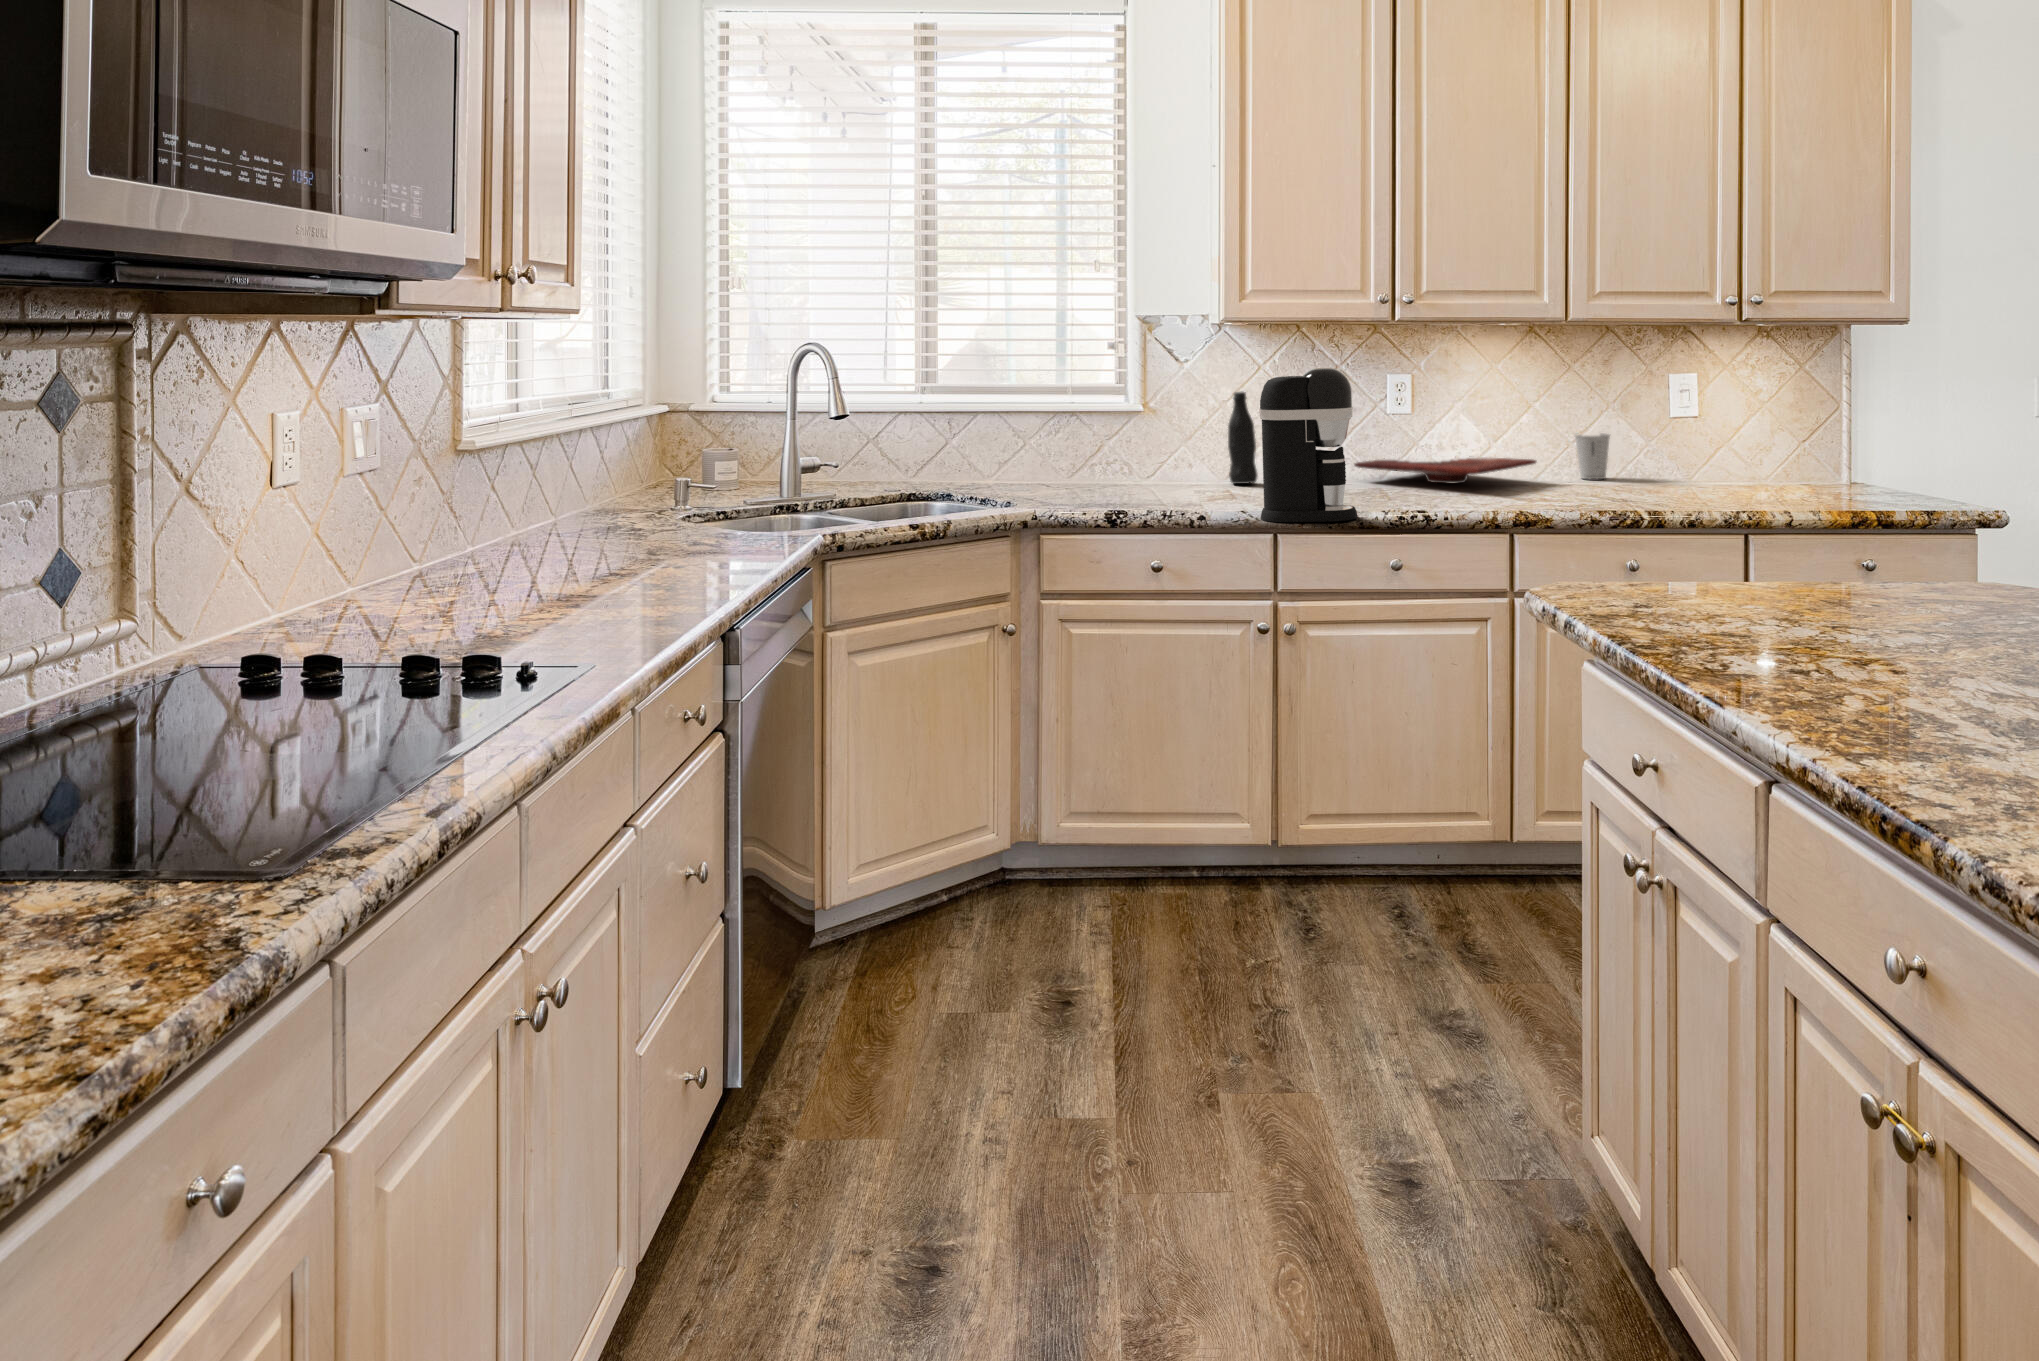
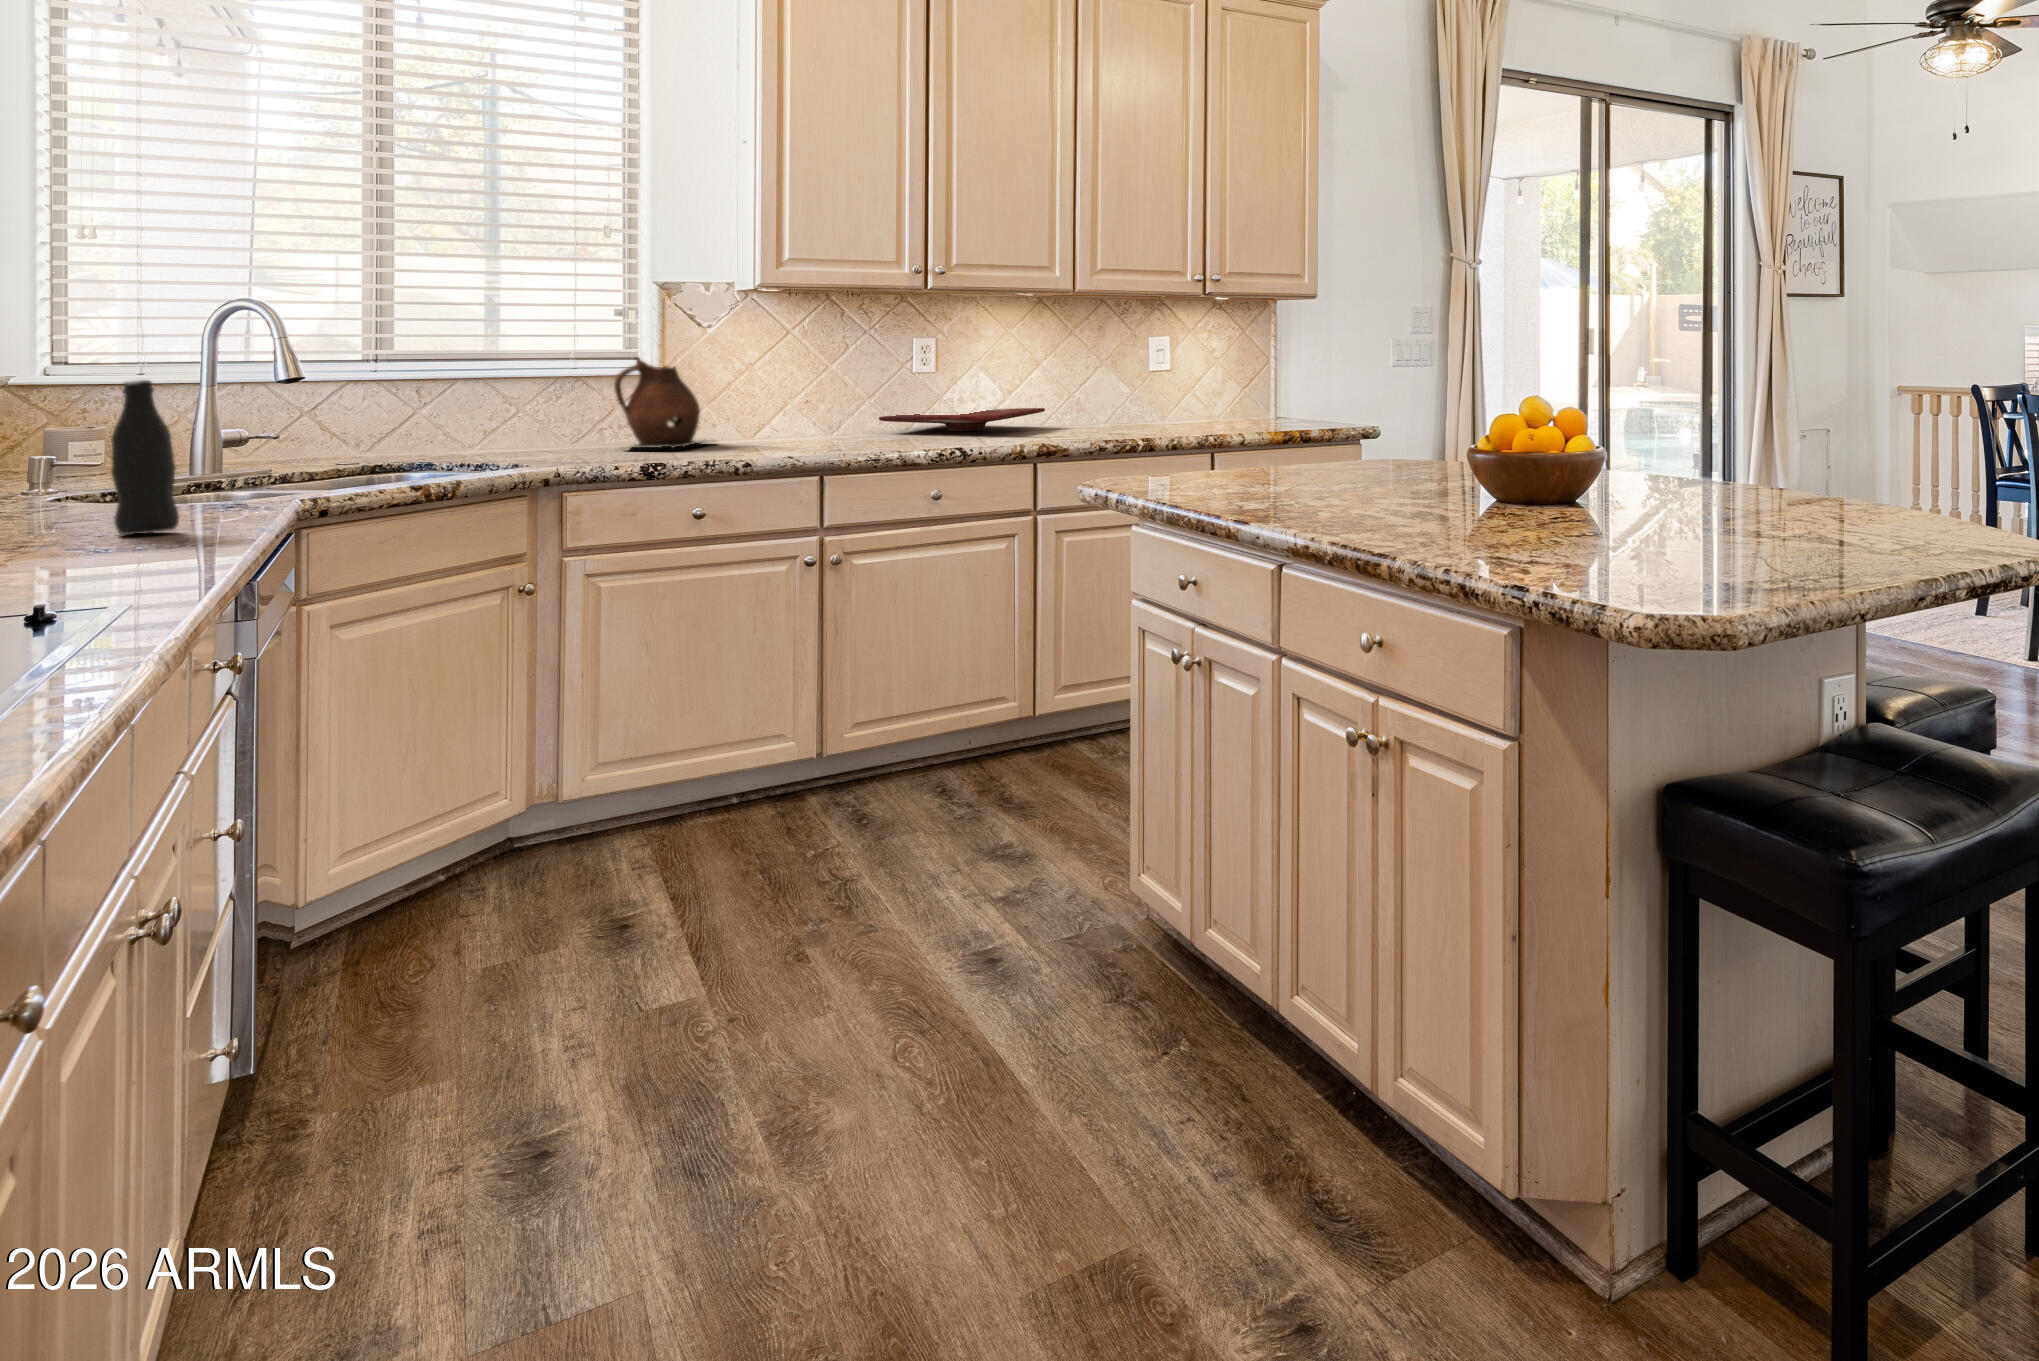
coffee maker: present [1259,368,1357,522] -> none [800,323,897,463]
bottle: present [1228,392,1258,484] -> present [111,380,179,535]
ceramic pitcher: none [1103,395,1195,492] -> present [614,357,716,448]
paper cup: present [1575,433,1610,479] -> none [1074,386,1105,424]

